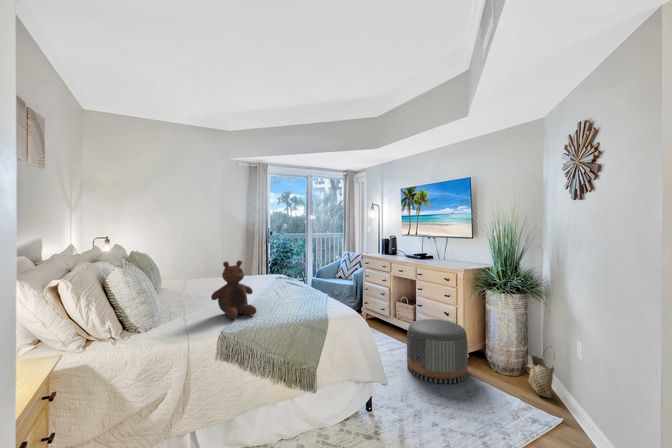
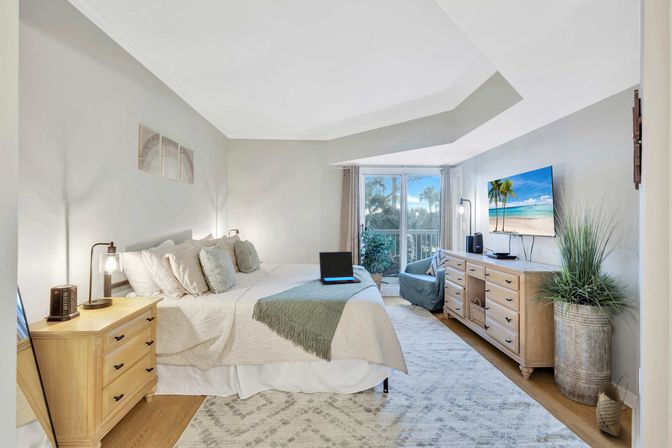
stuffed bear: present [211,260,256,319] -> none [267,248,301,293]
laptop: none [257,261,315,301] -> present [319,252,361,284]
pouf: present [407,319,468,384] -> none [454,320,522,391]

